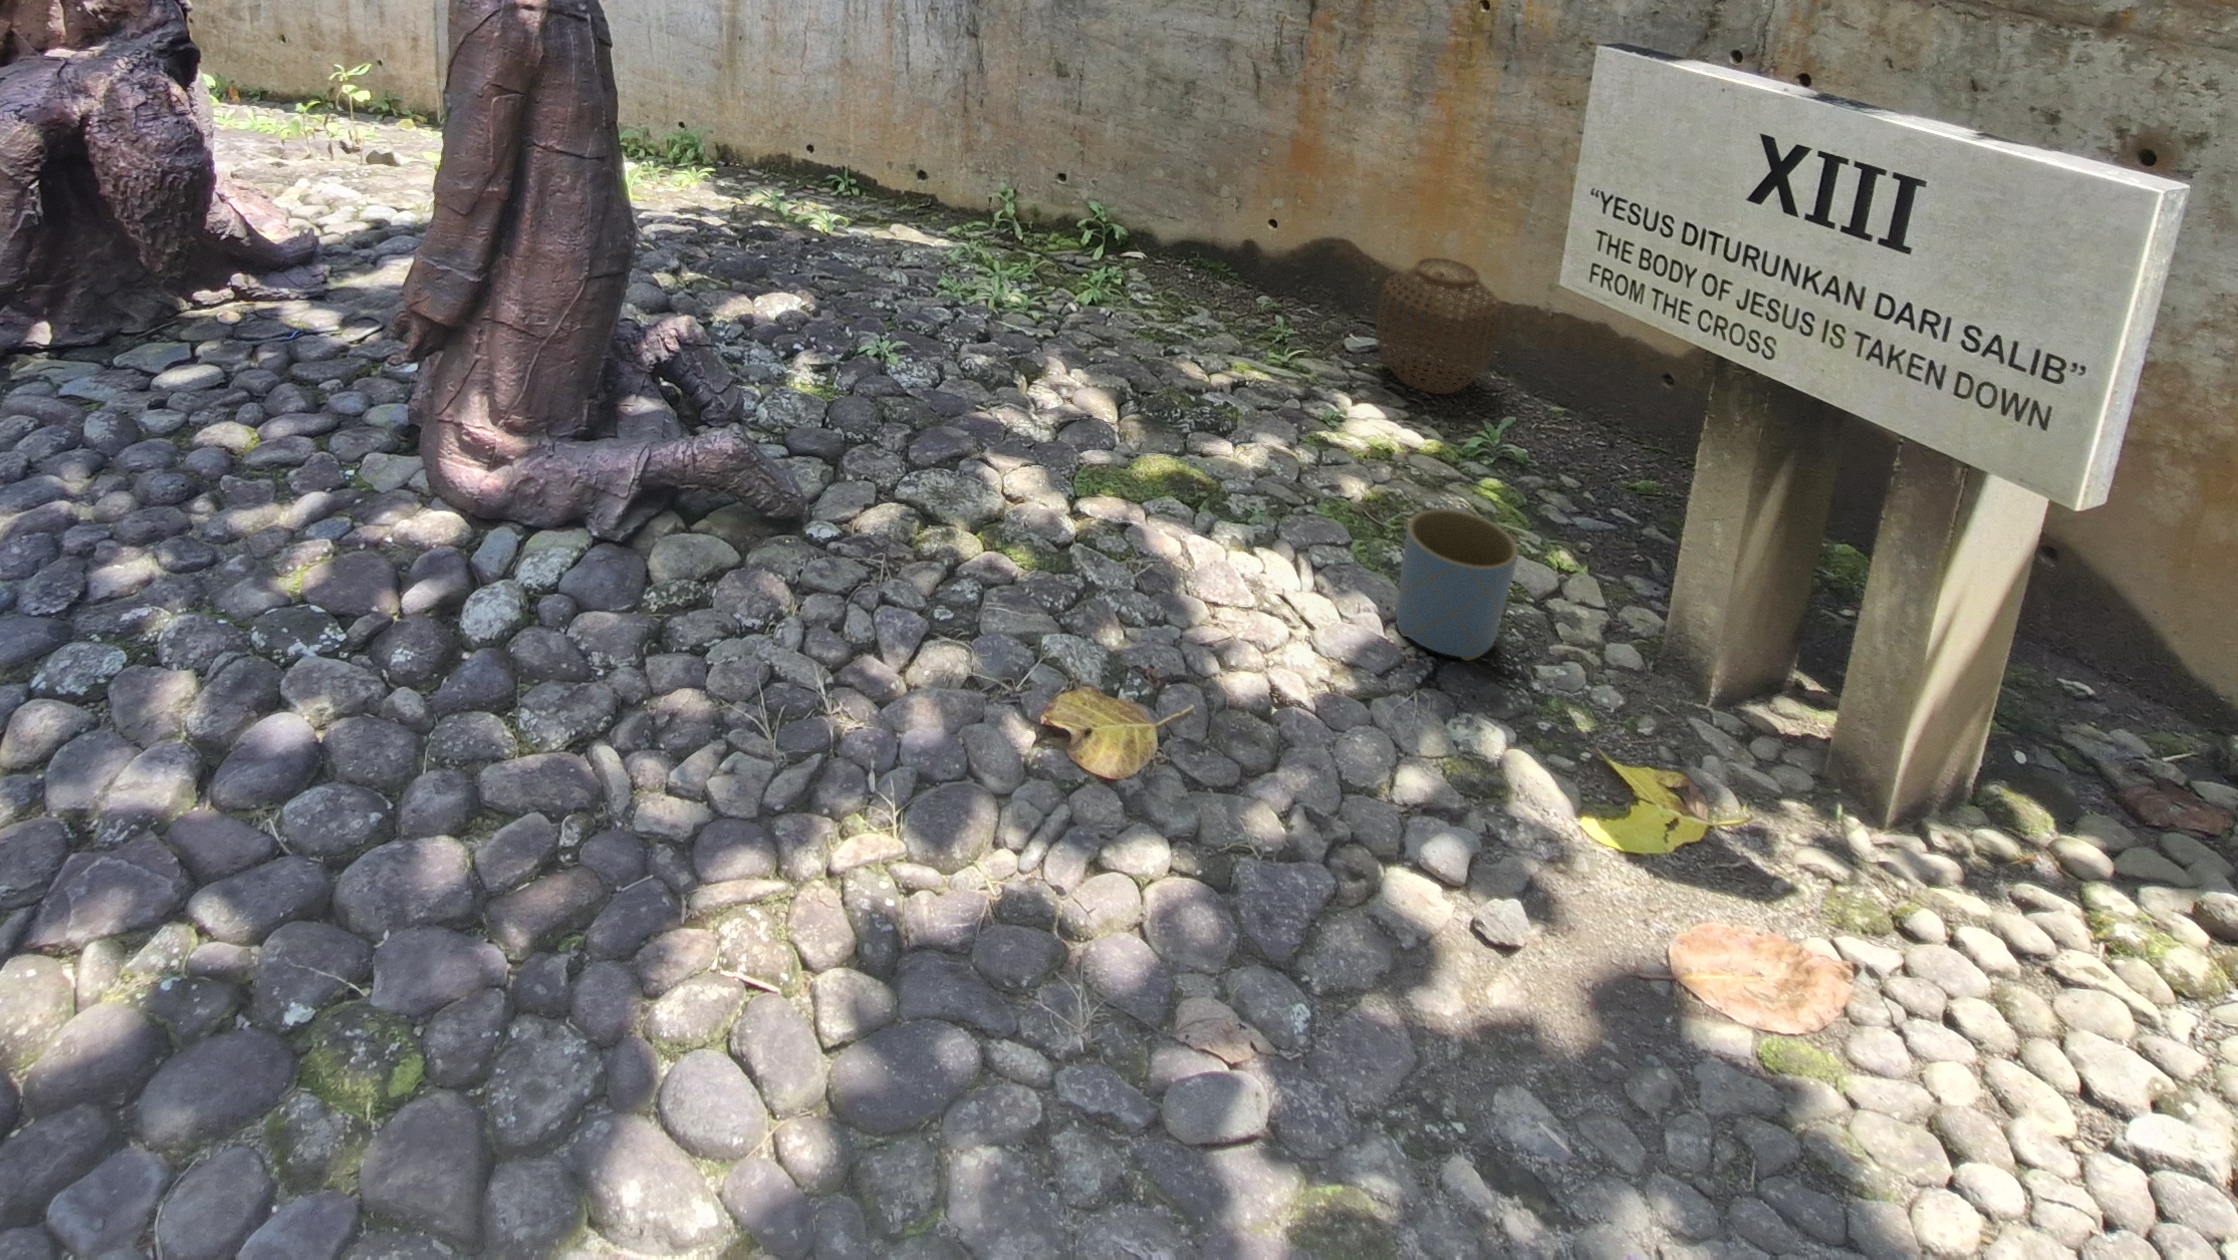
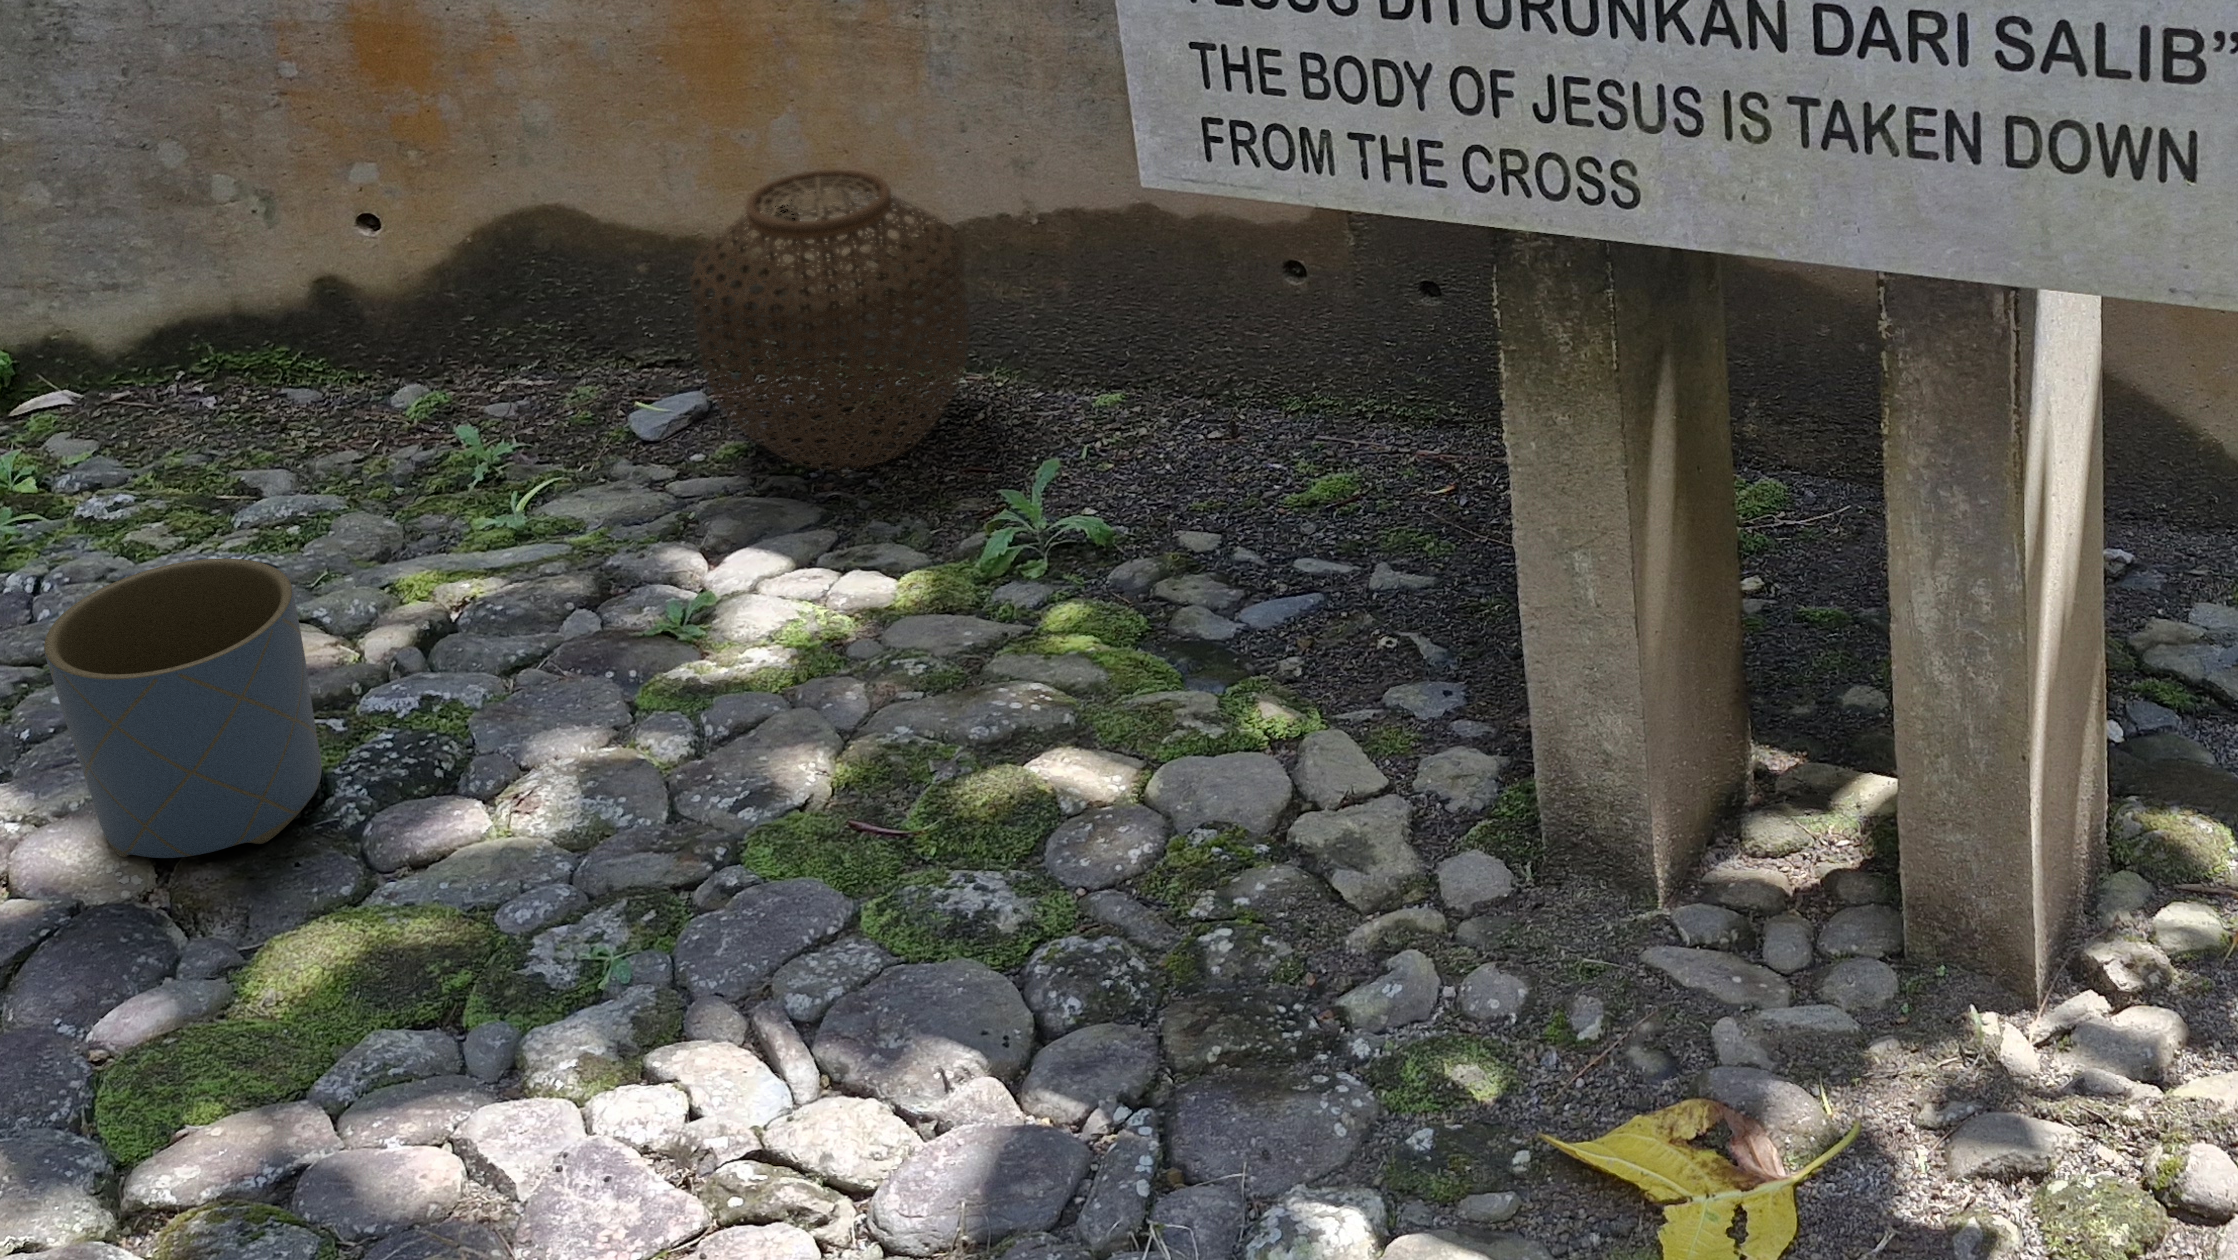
planter: present [1396,509,1518,661] -> present [44,558,322,858]

